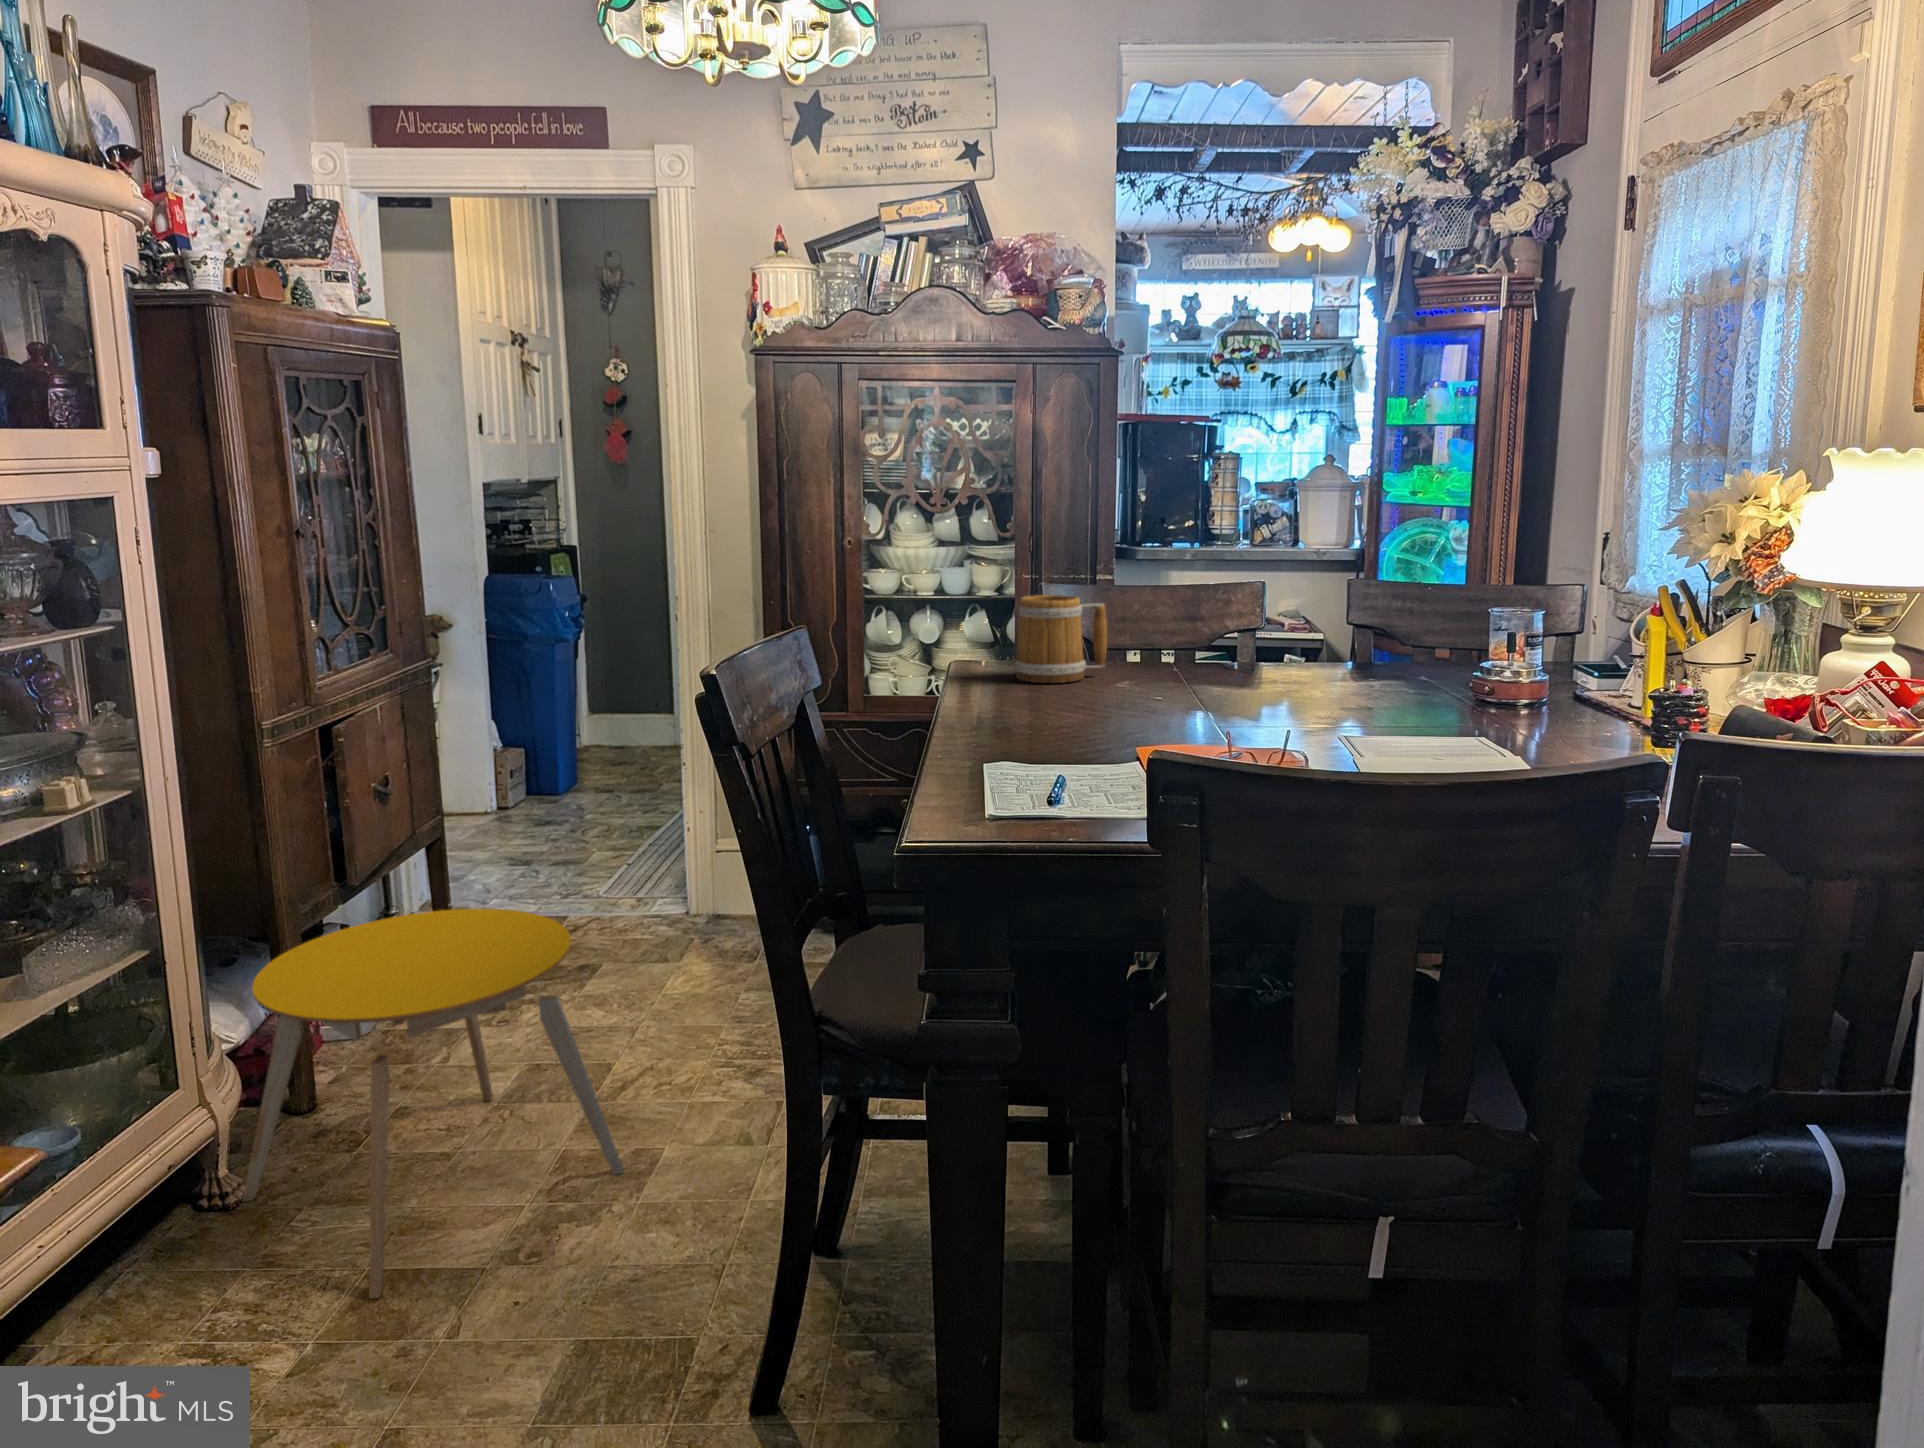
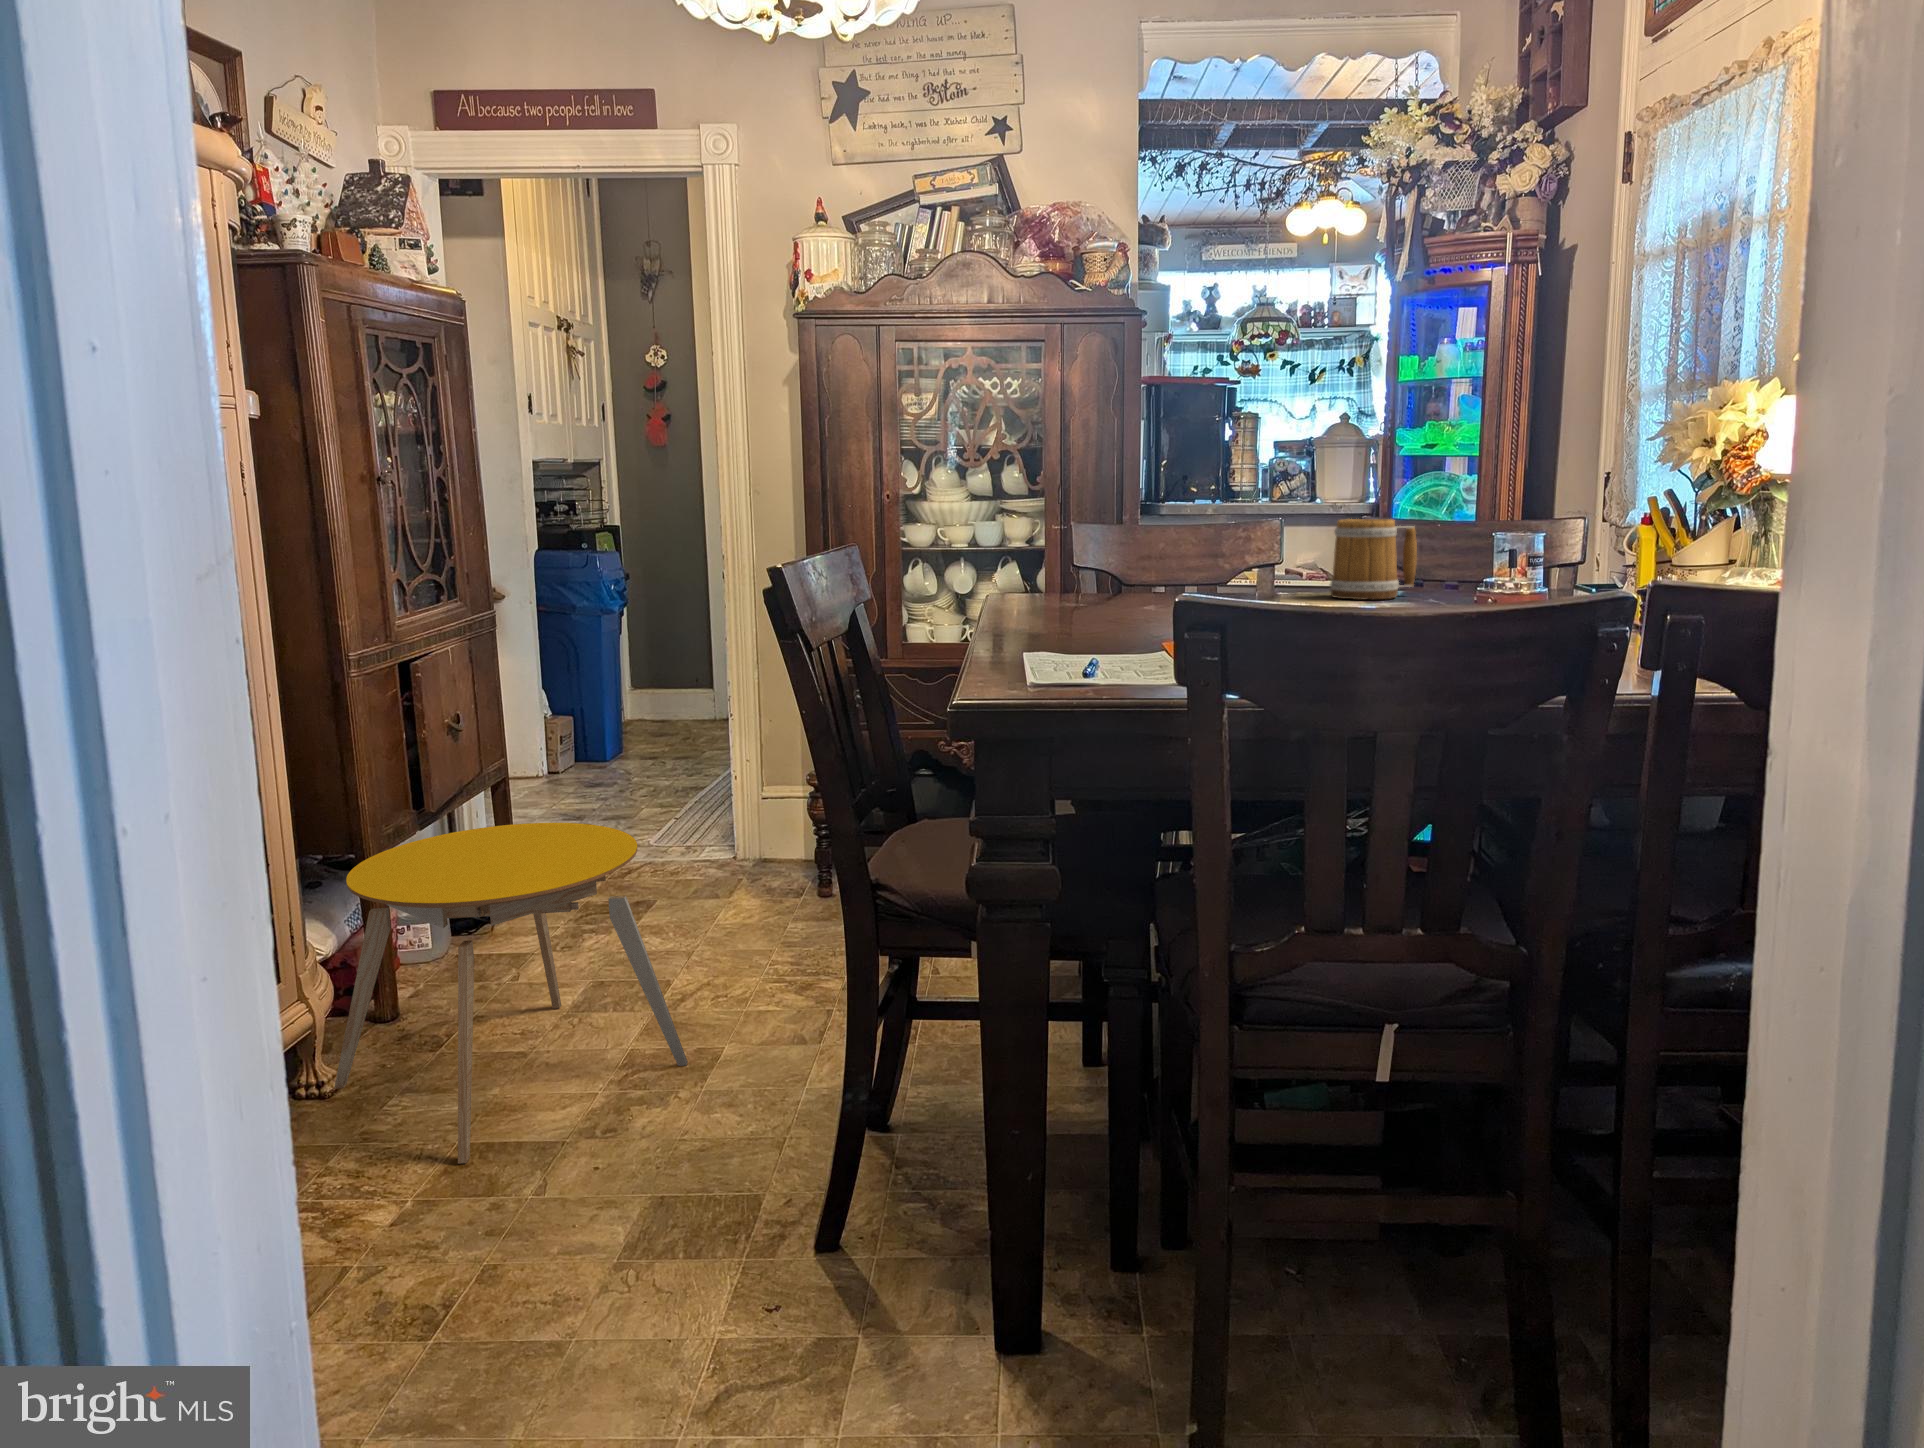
mug: present [1015,595,1107,683] -> present [1330,519,1417,600]

